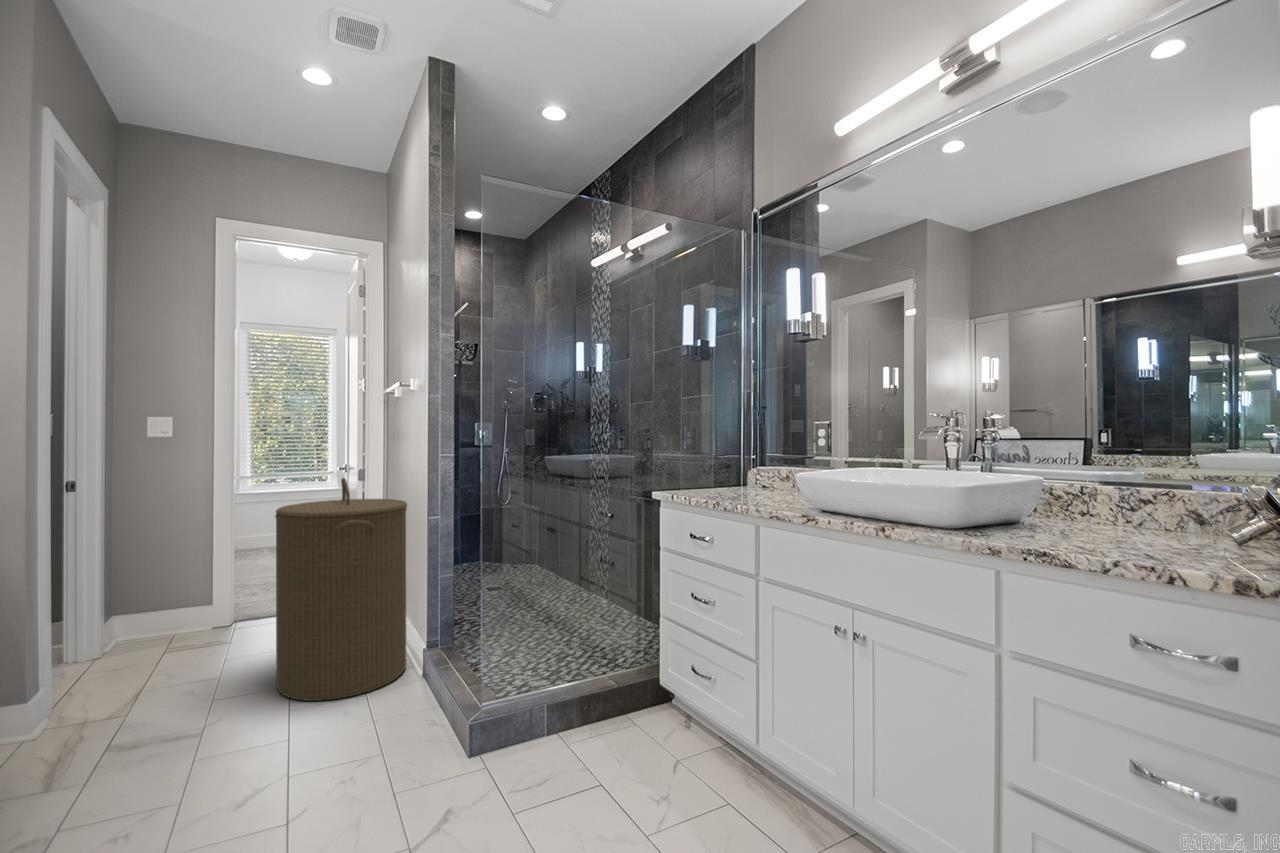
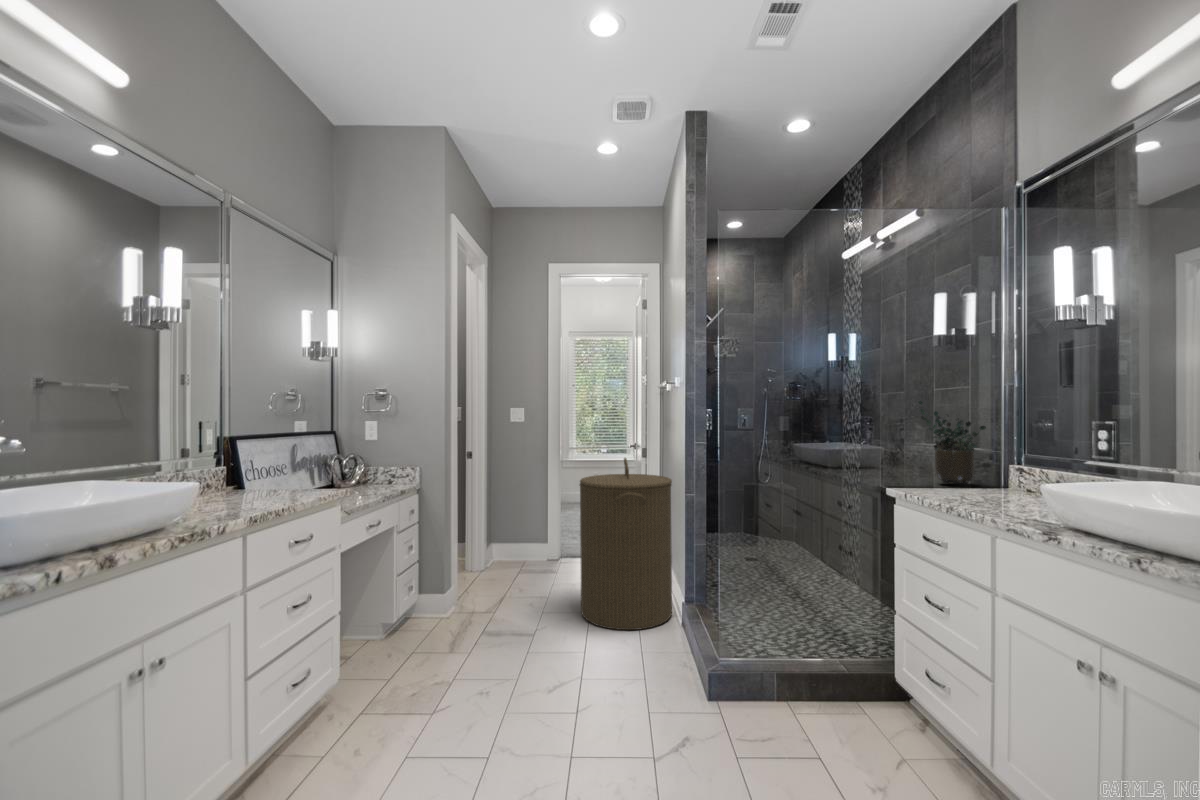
potted plant: none [671,407,728,486] -> present [919,401,986,484]

